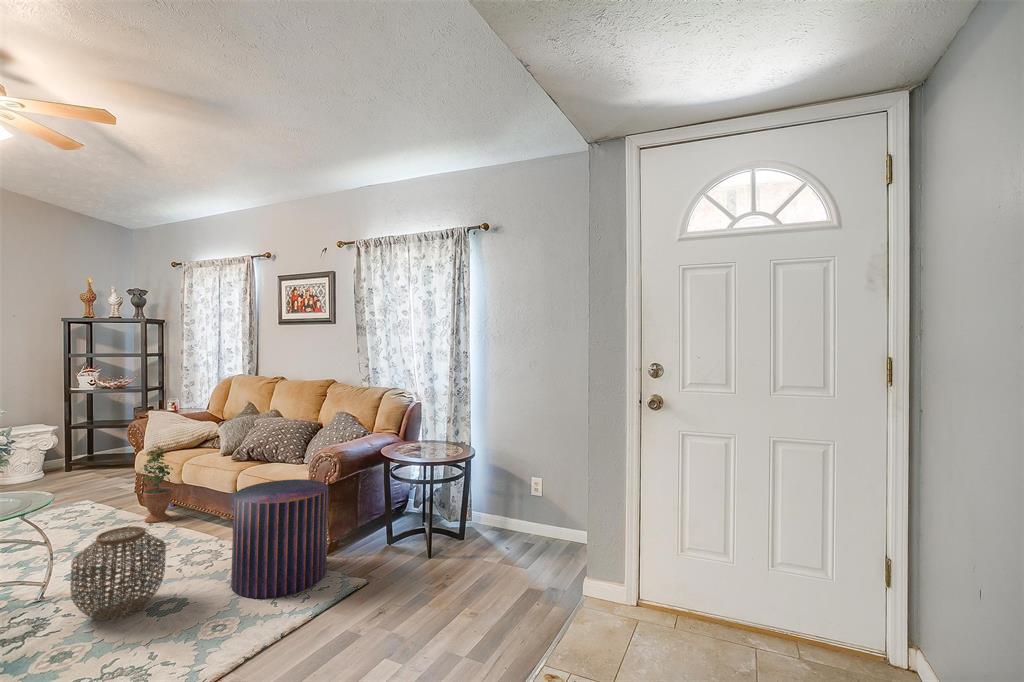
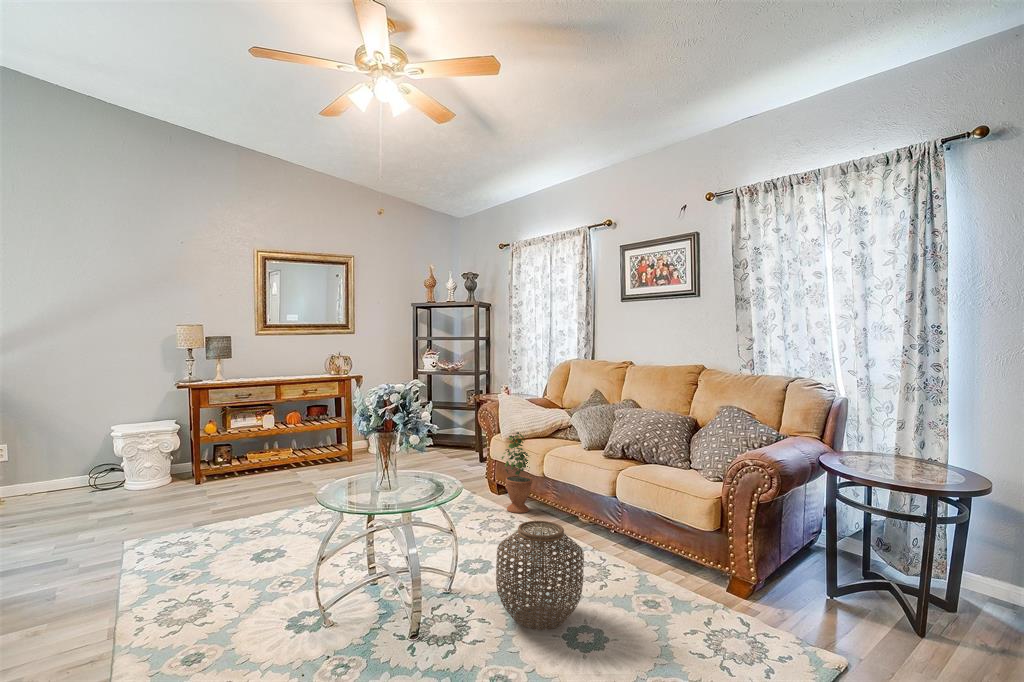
pouf: present [231,479,329,598] -> none [648,487,772,648]

